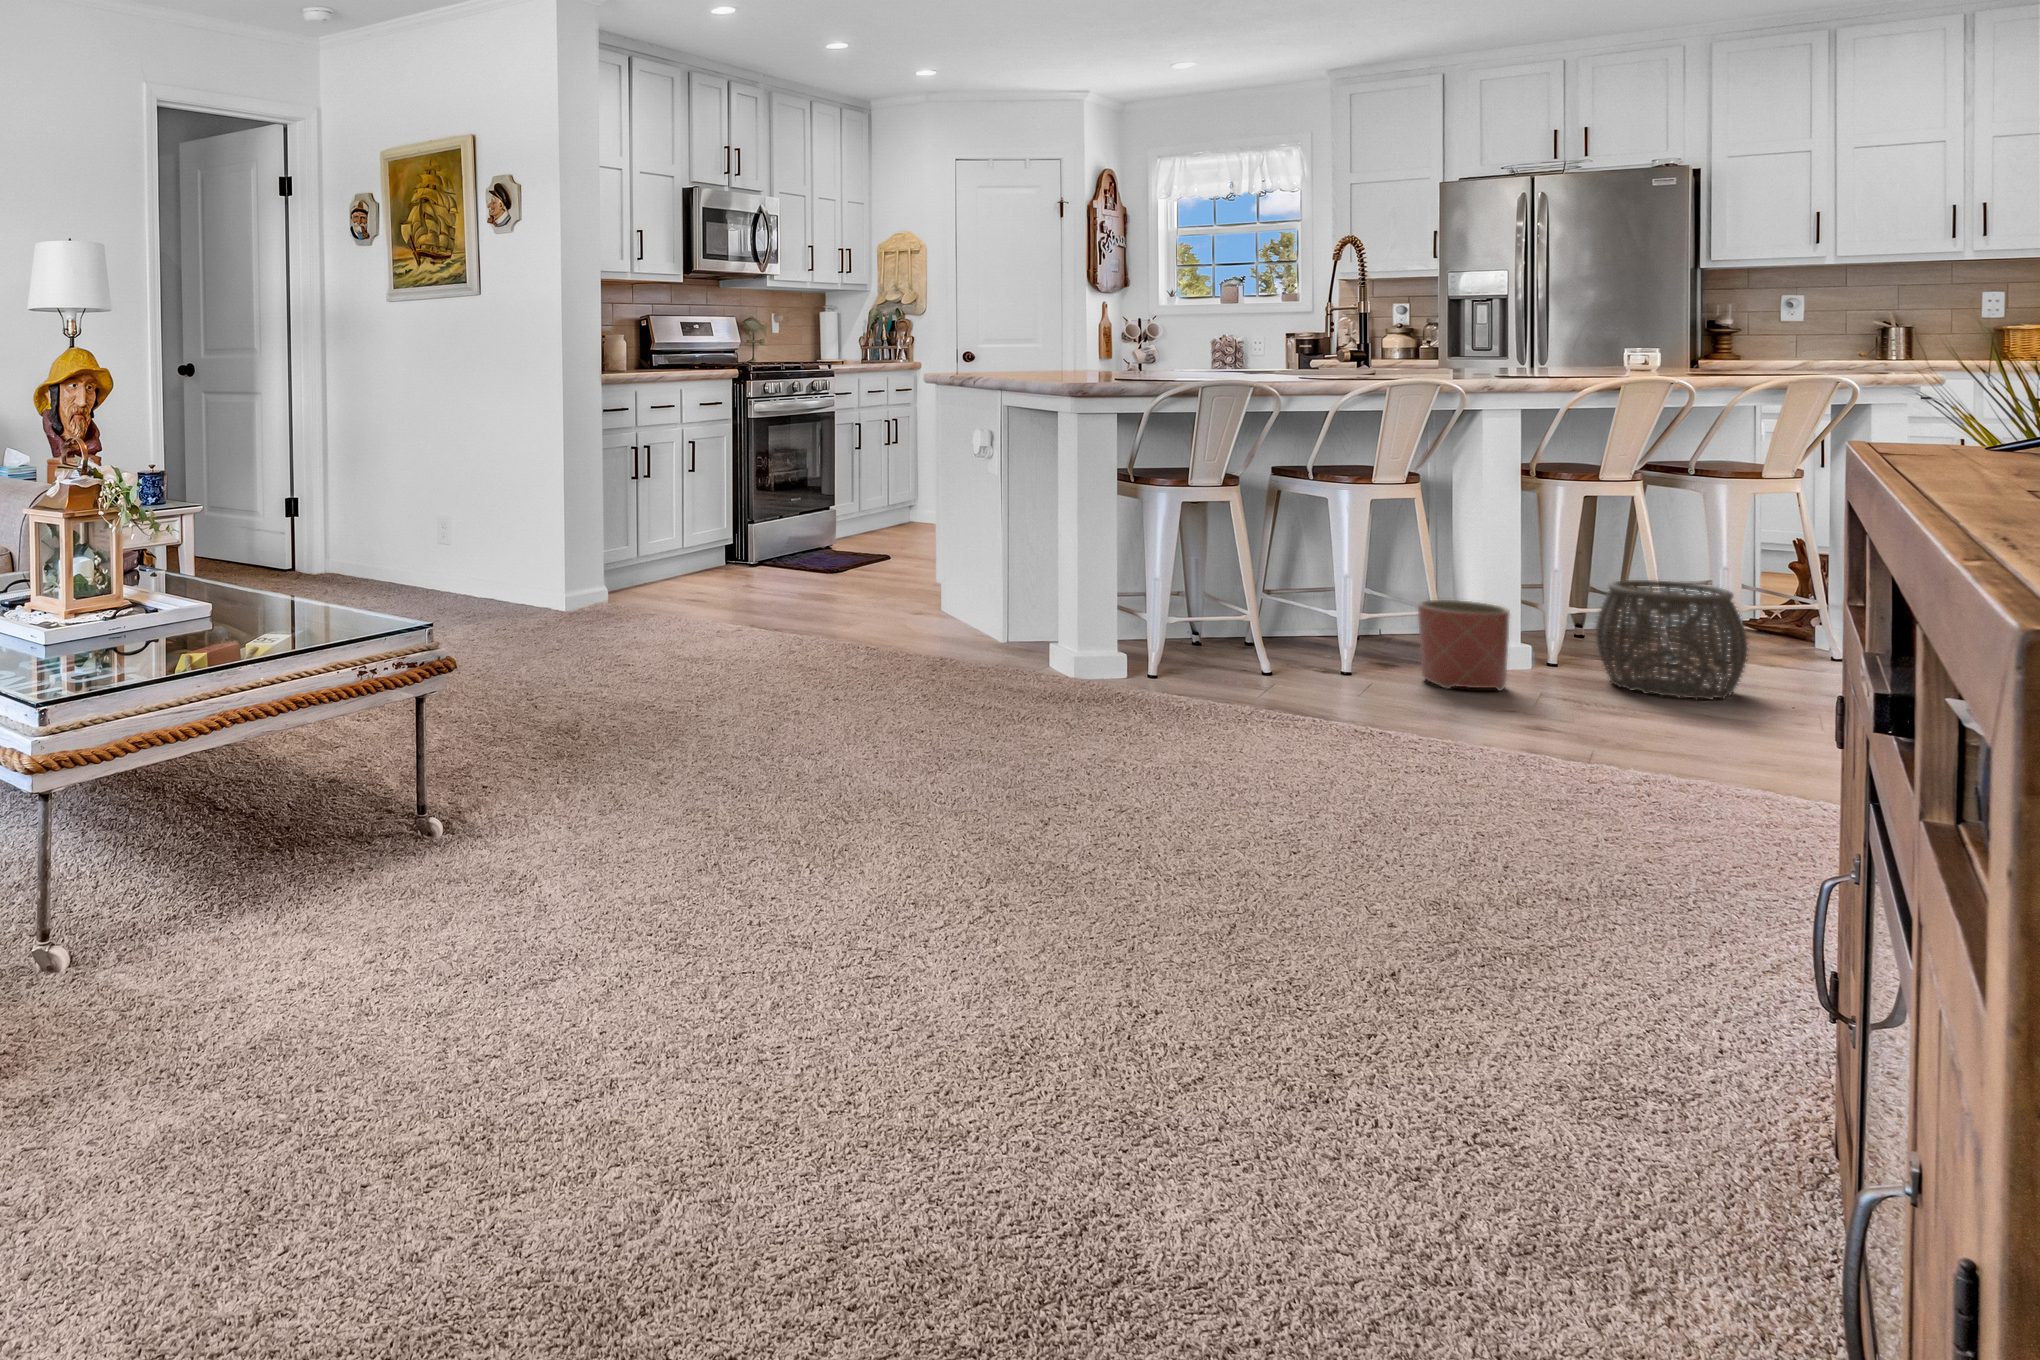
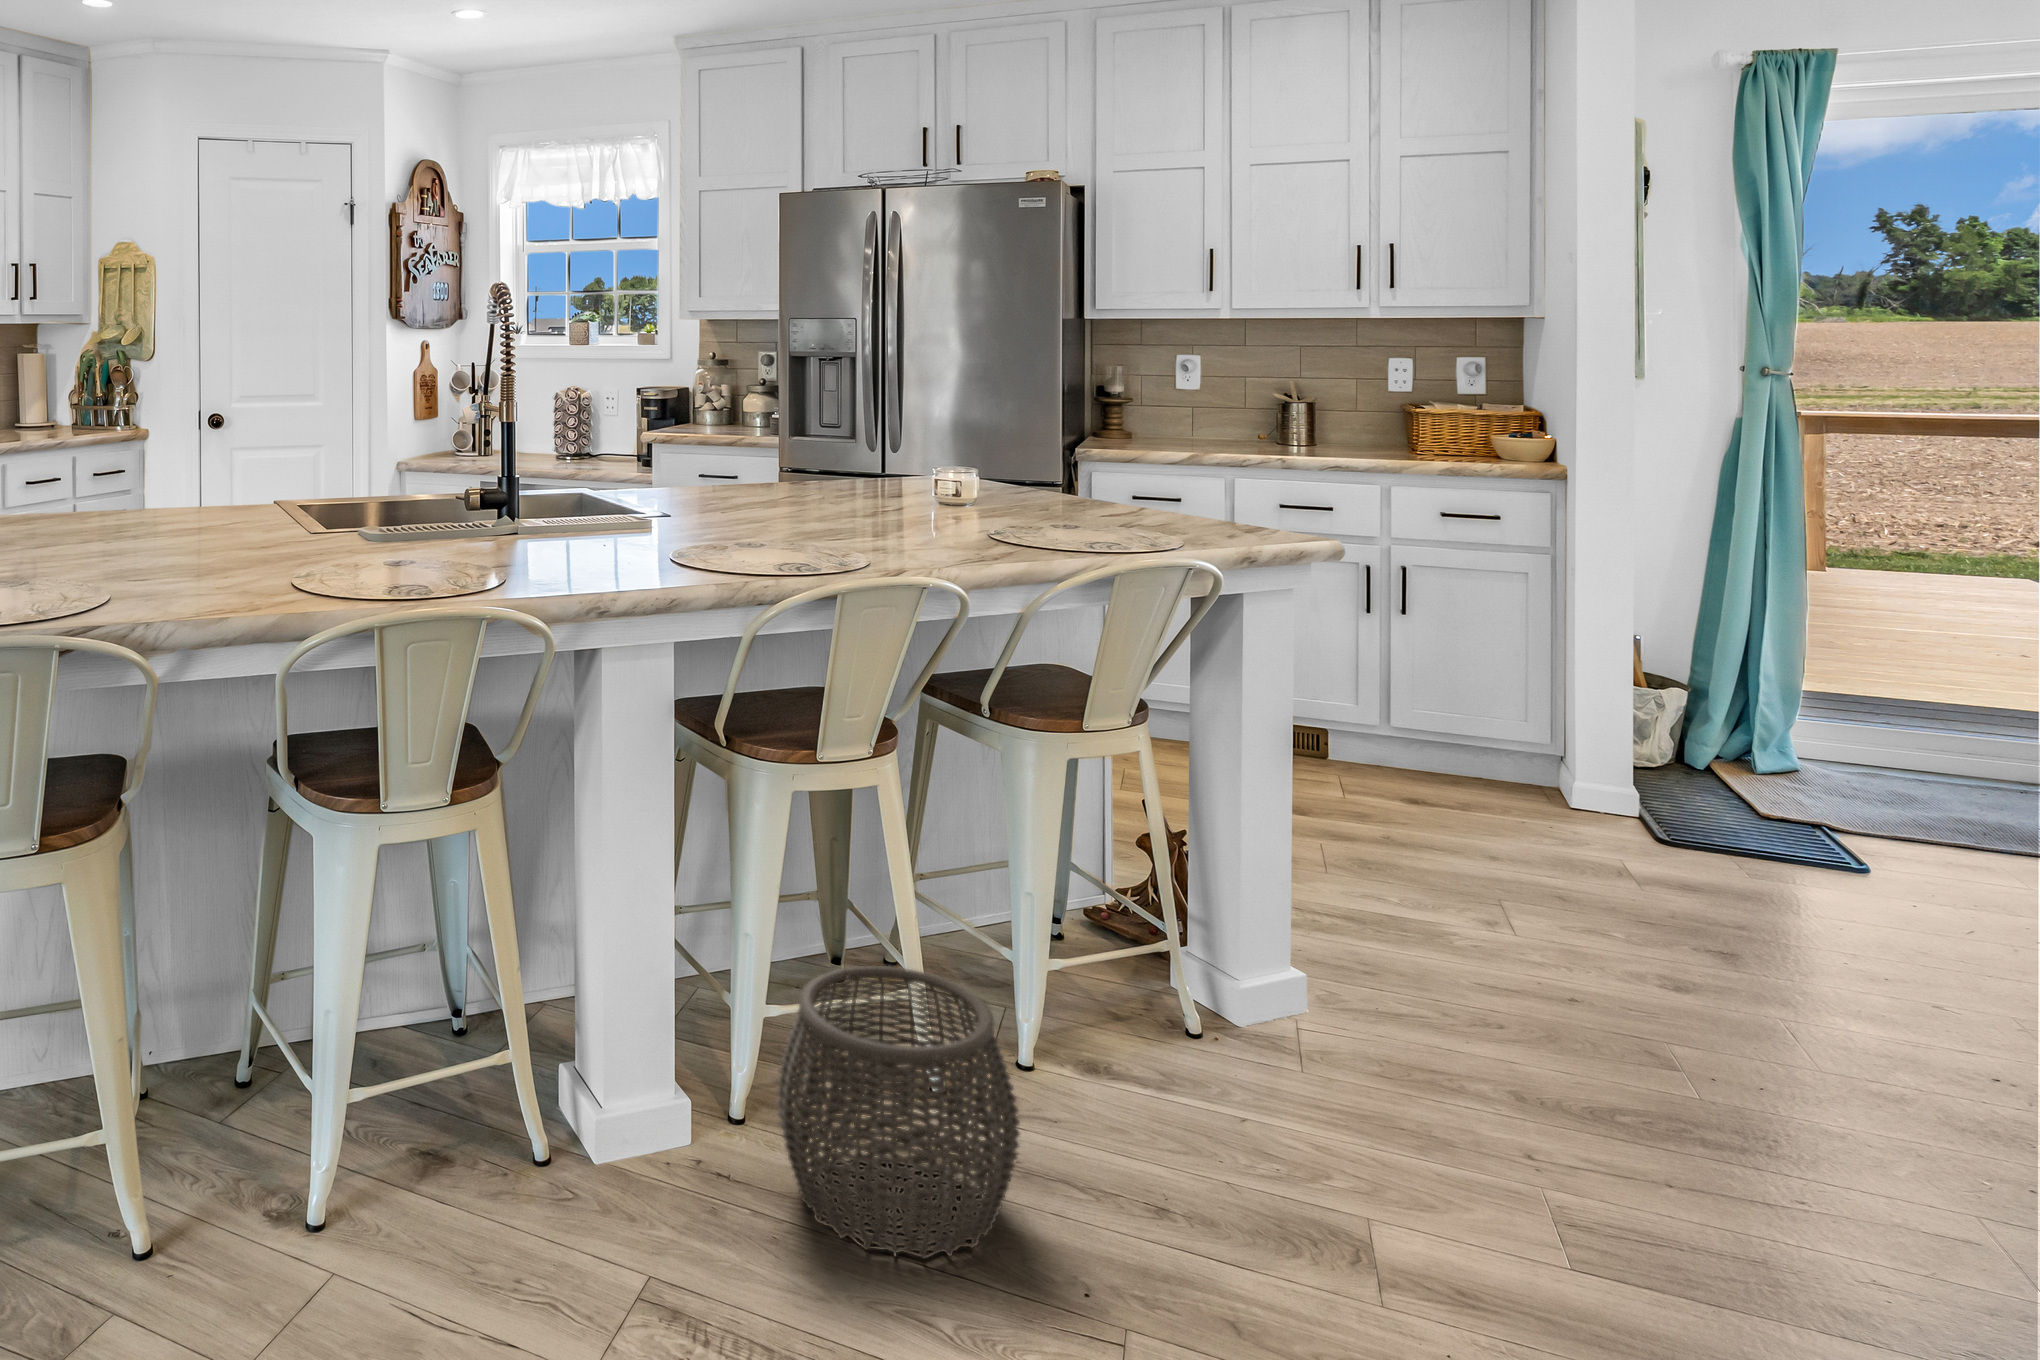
planter: present [1418,600,1510,691] -> none [454,1031,609,1263]

